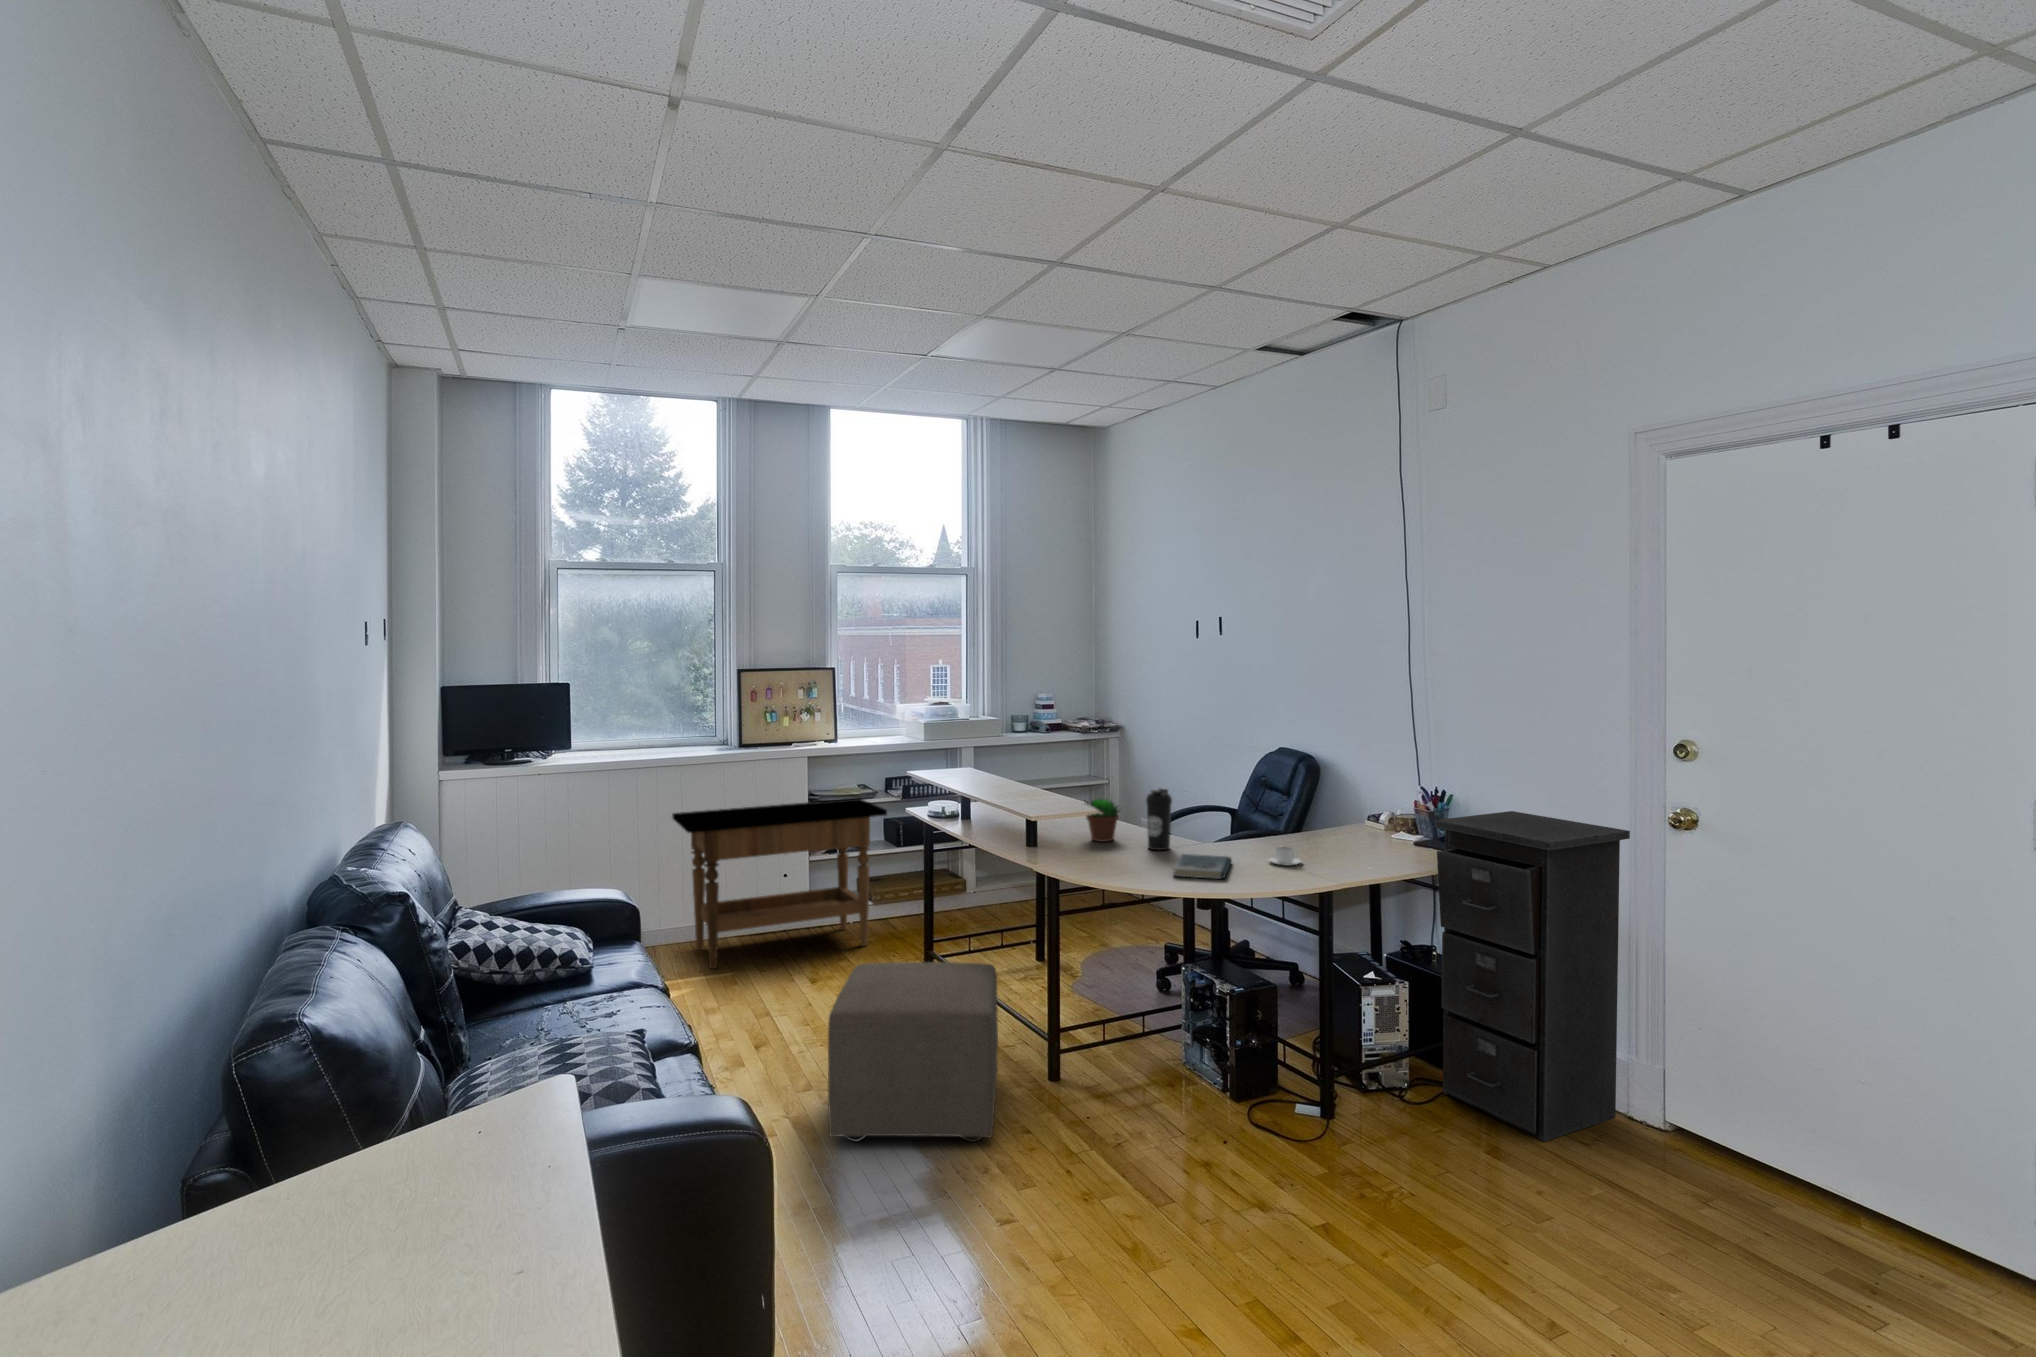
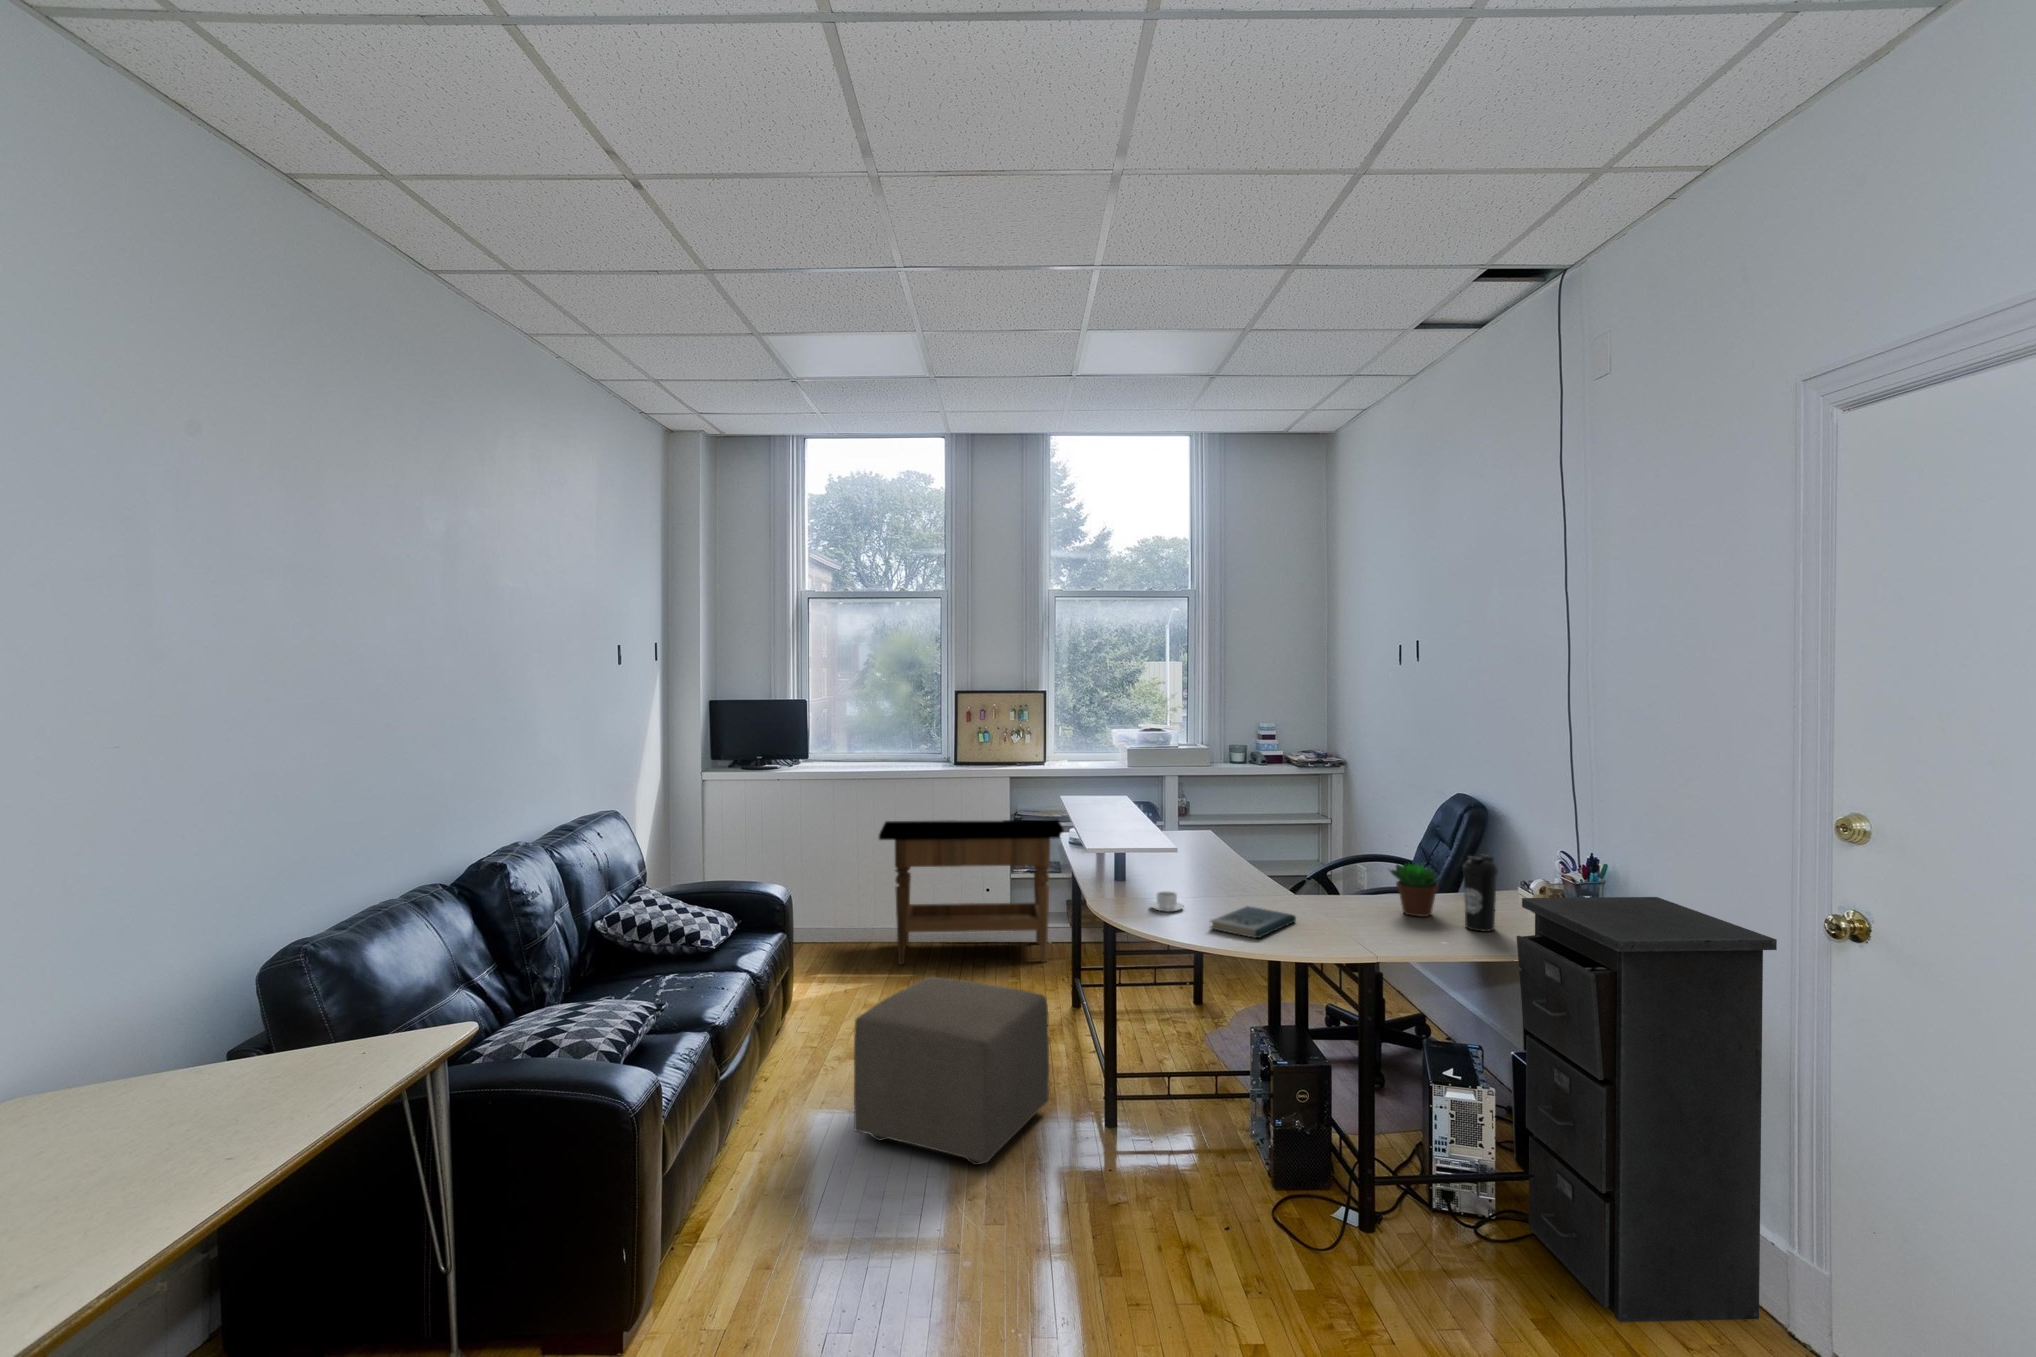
water bottle: present [1146,788,1172,850] -> present [1463,855,1498,932]
succulent plant: present [1085,799,1120,842] -> present [1390,864,1440,917]
coffee cup: present [1269,847,1301,866] -> present [1151,892,1184,912]

